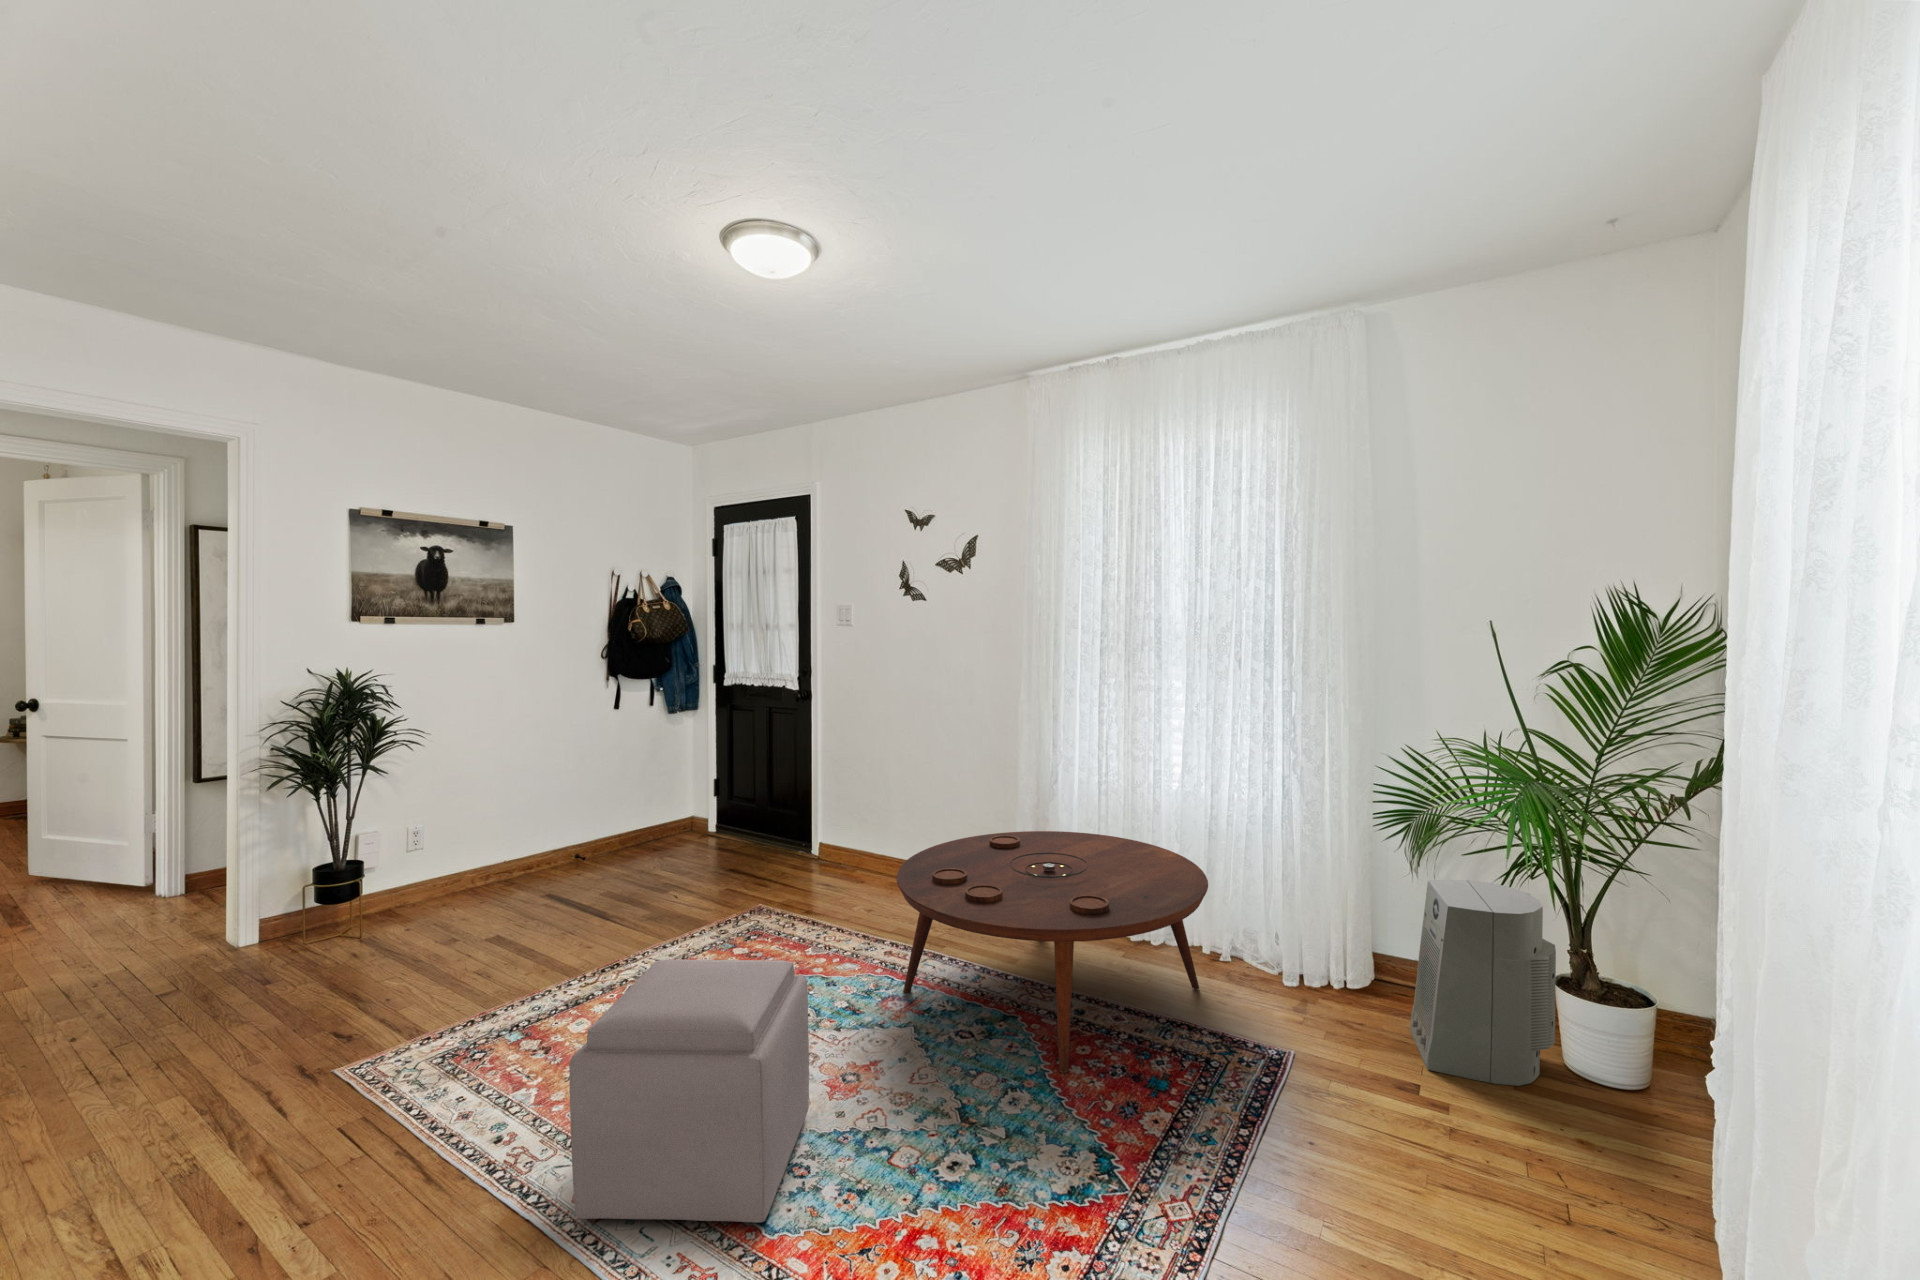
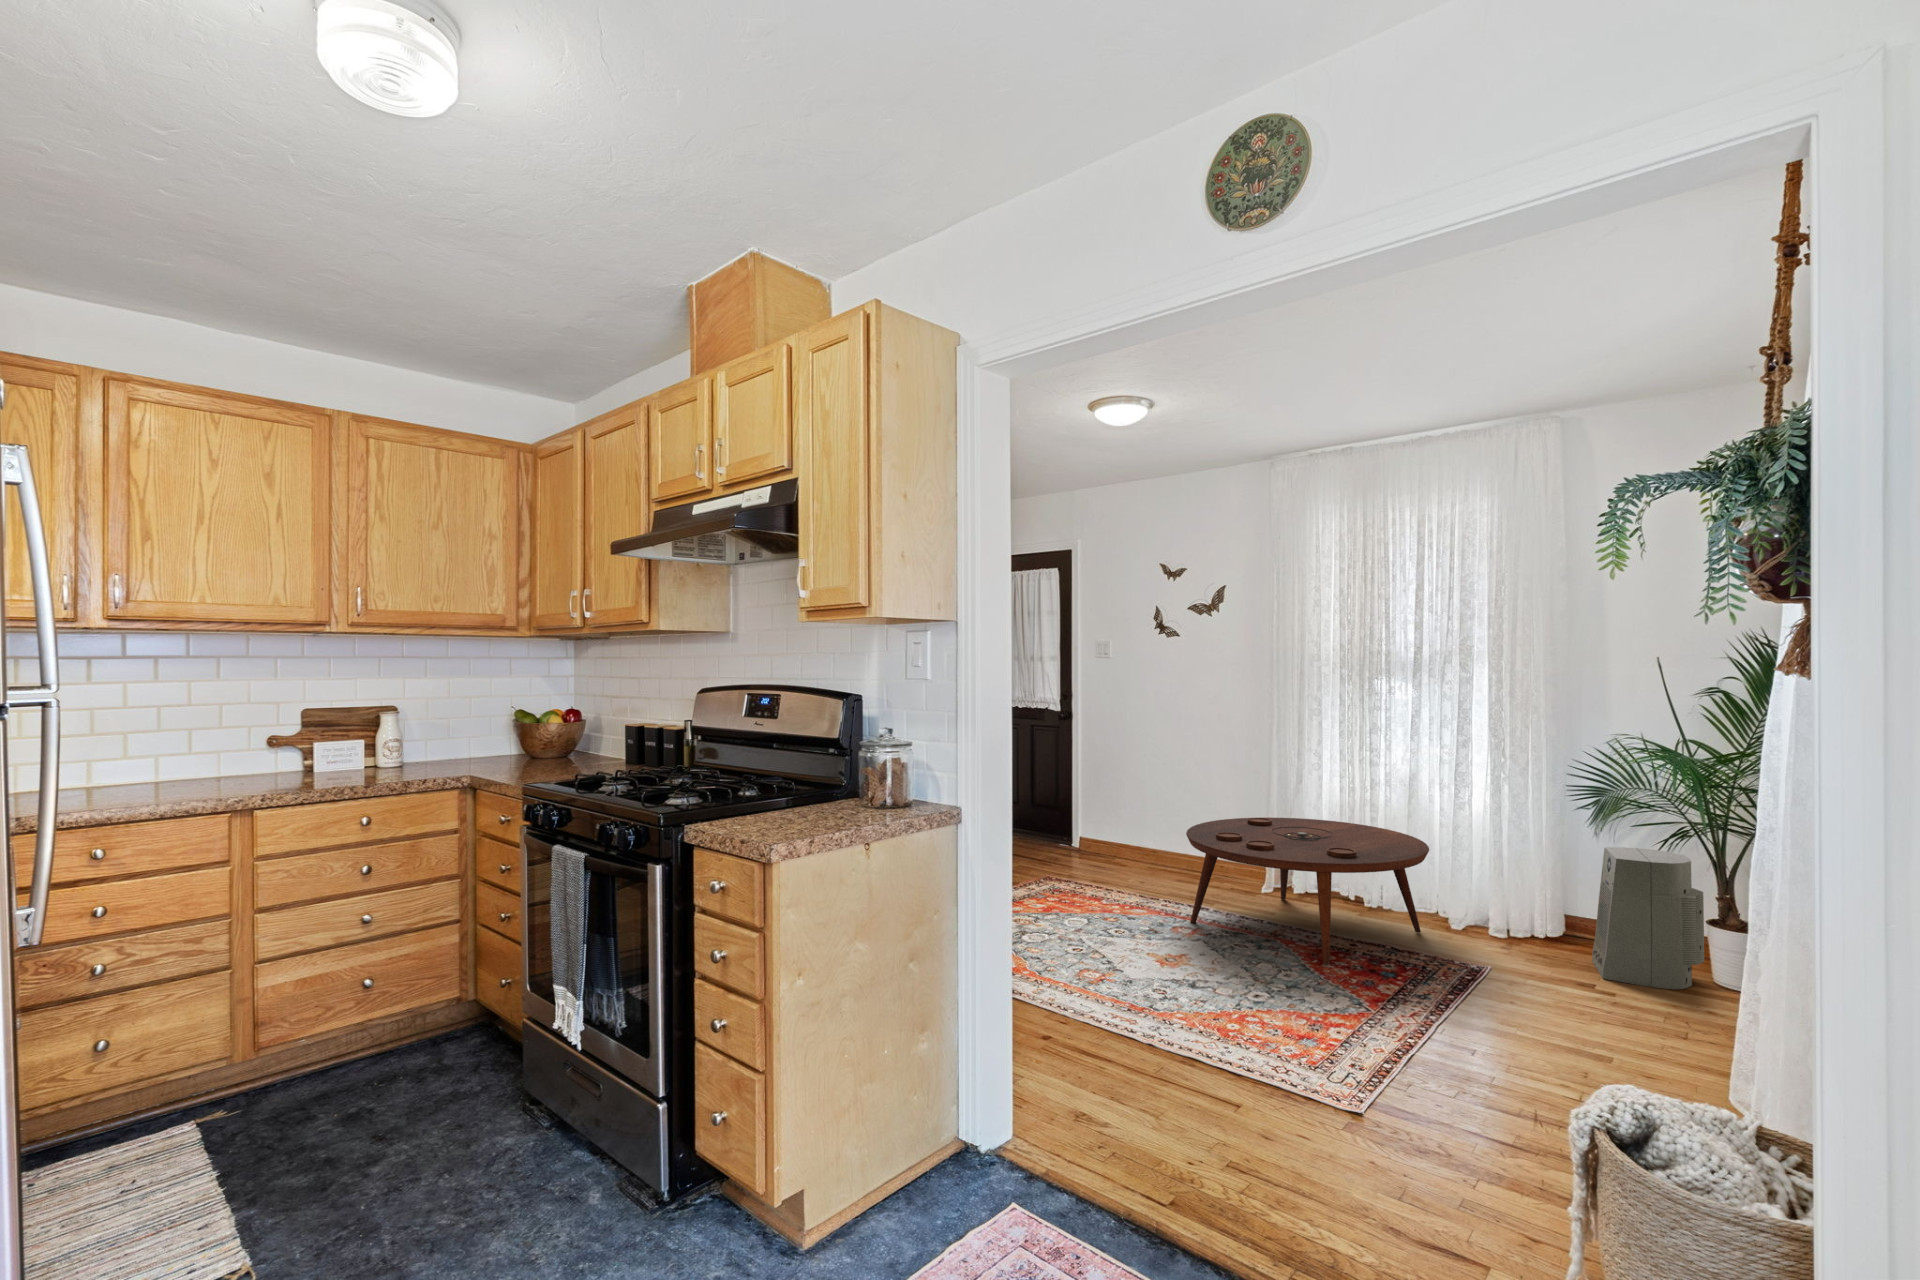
ottoman: present [569,960,809,1223] -> none [1043,863,1160,1007]

